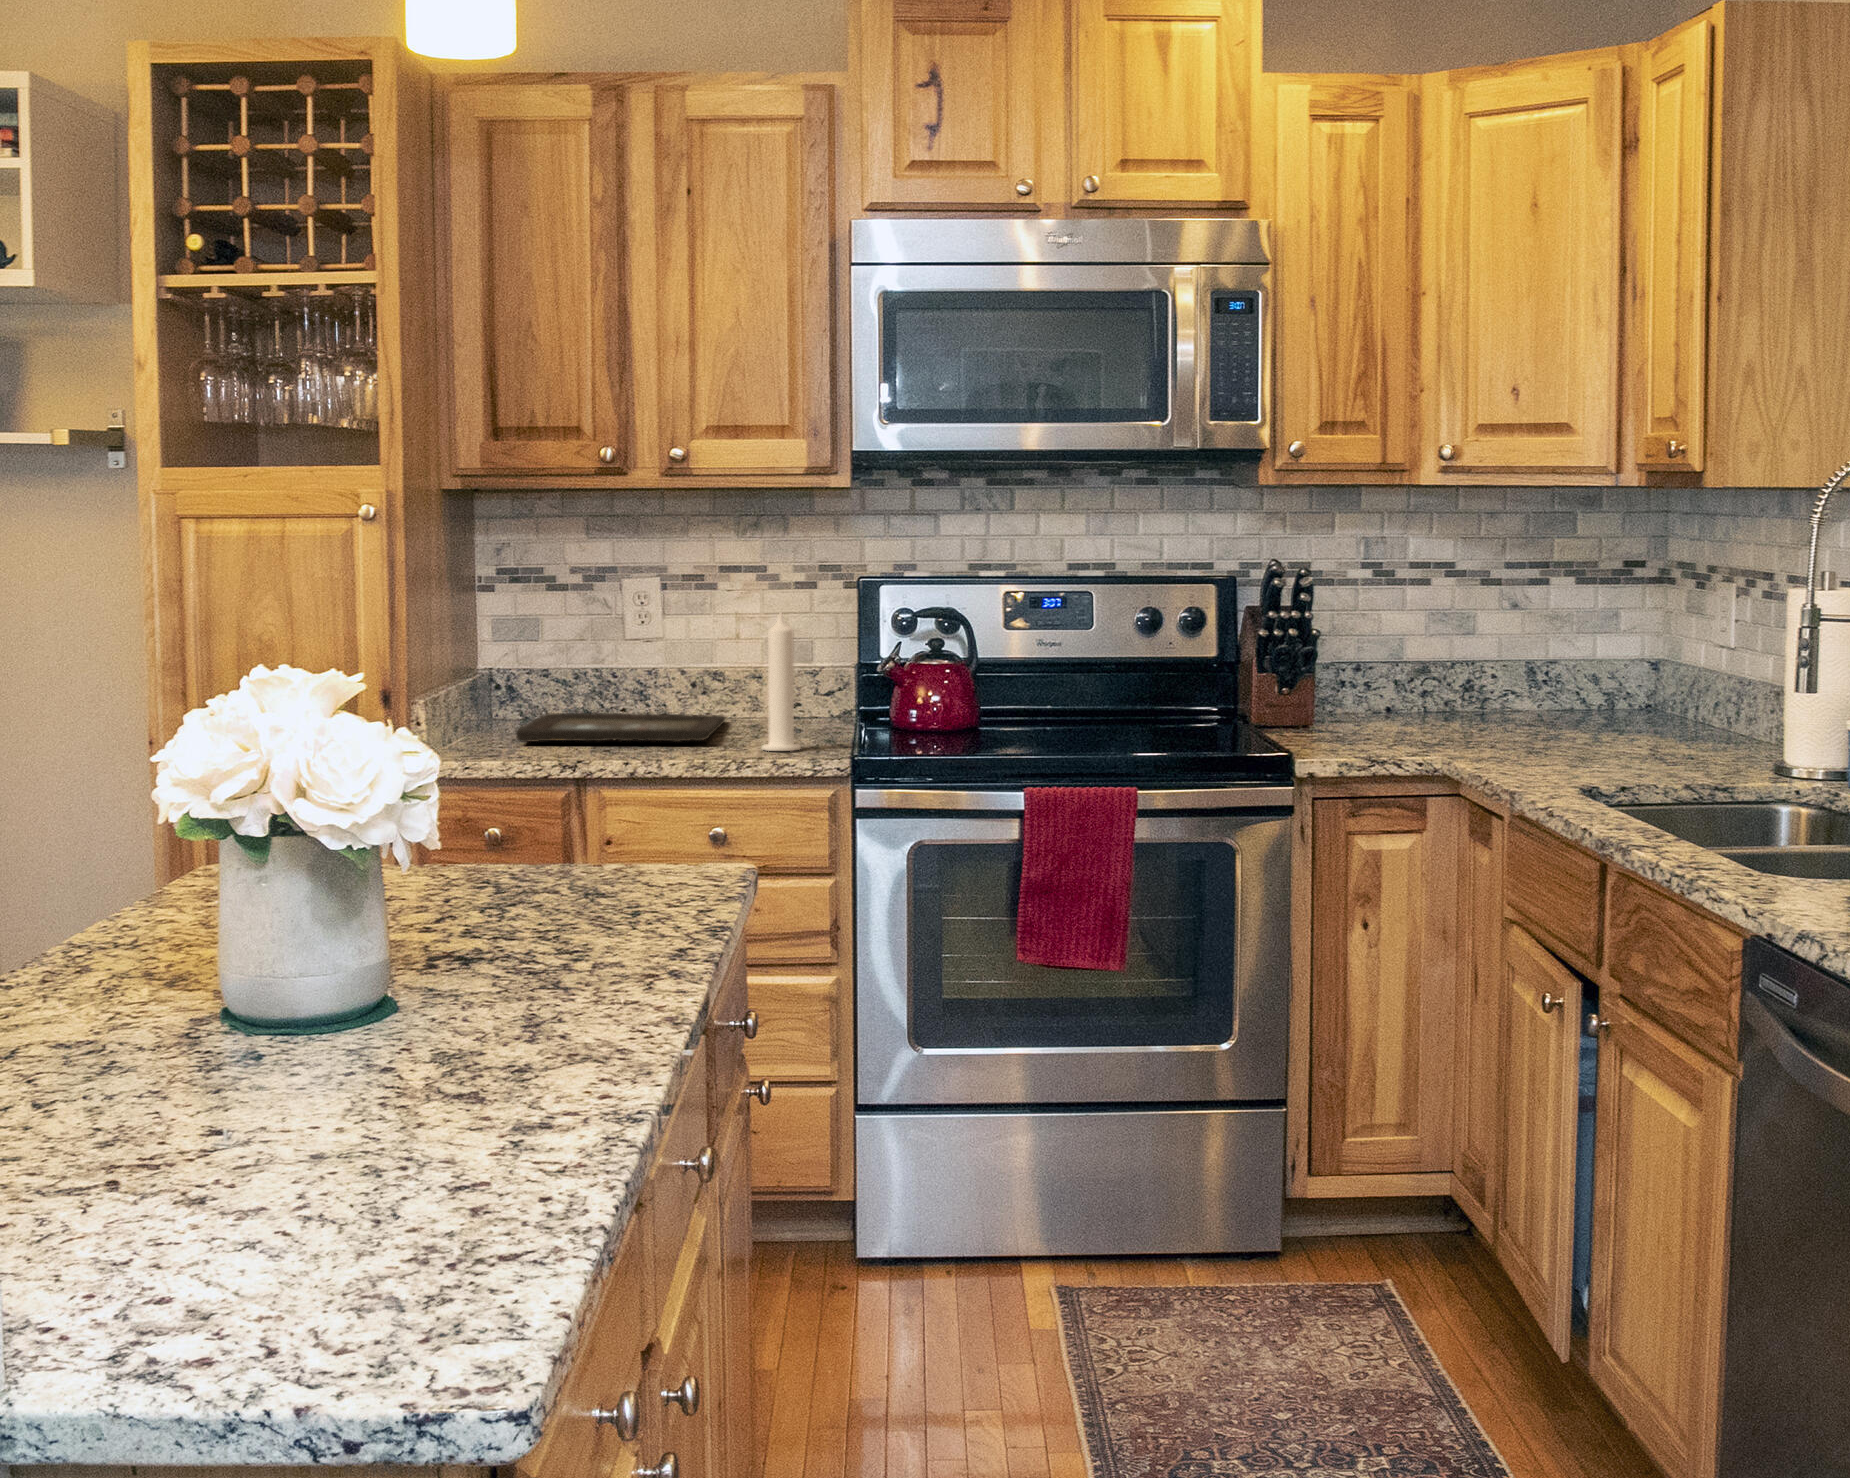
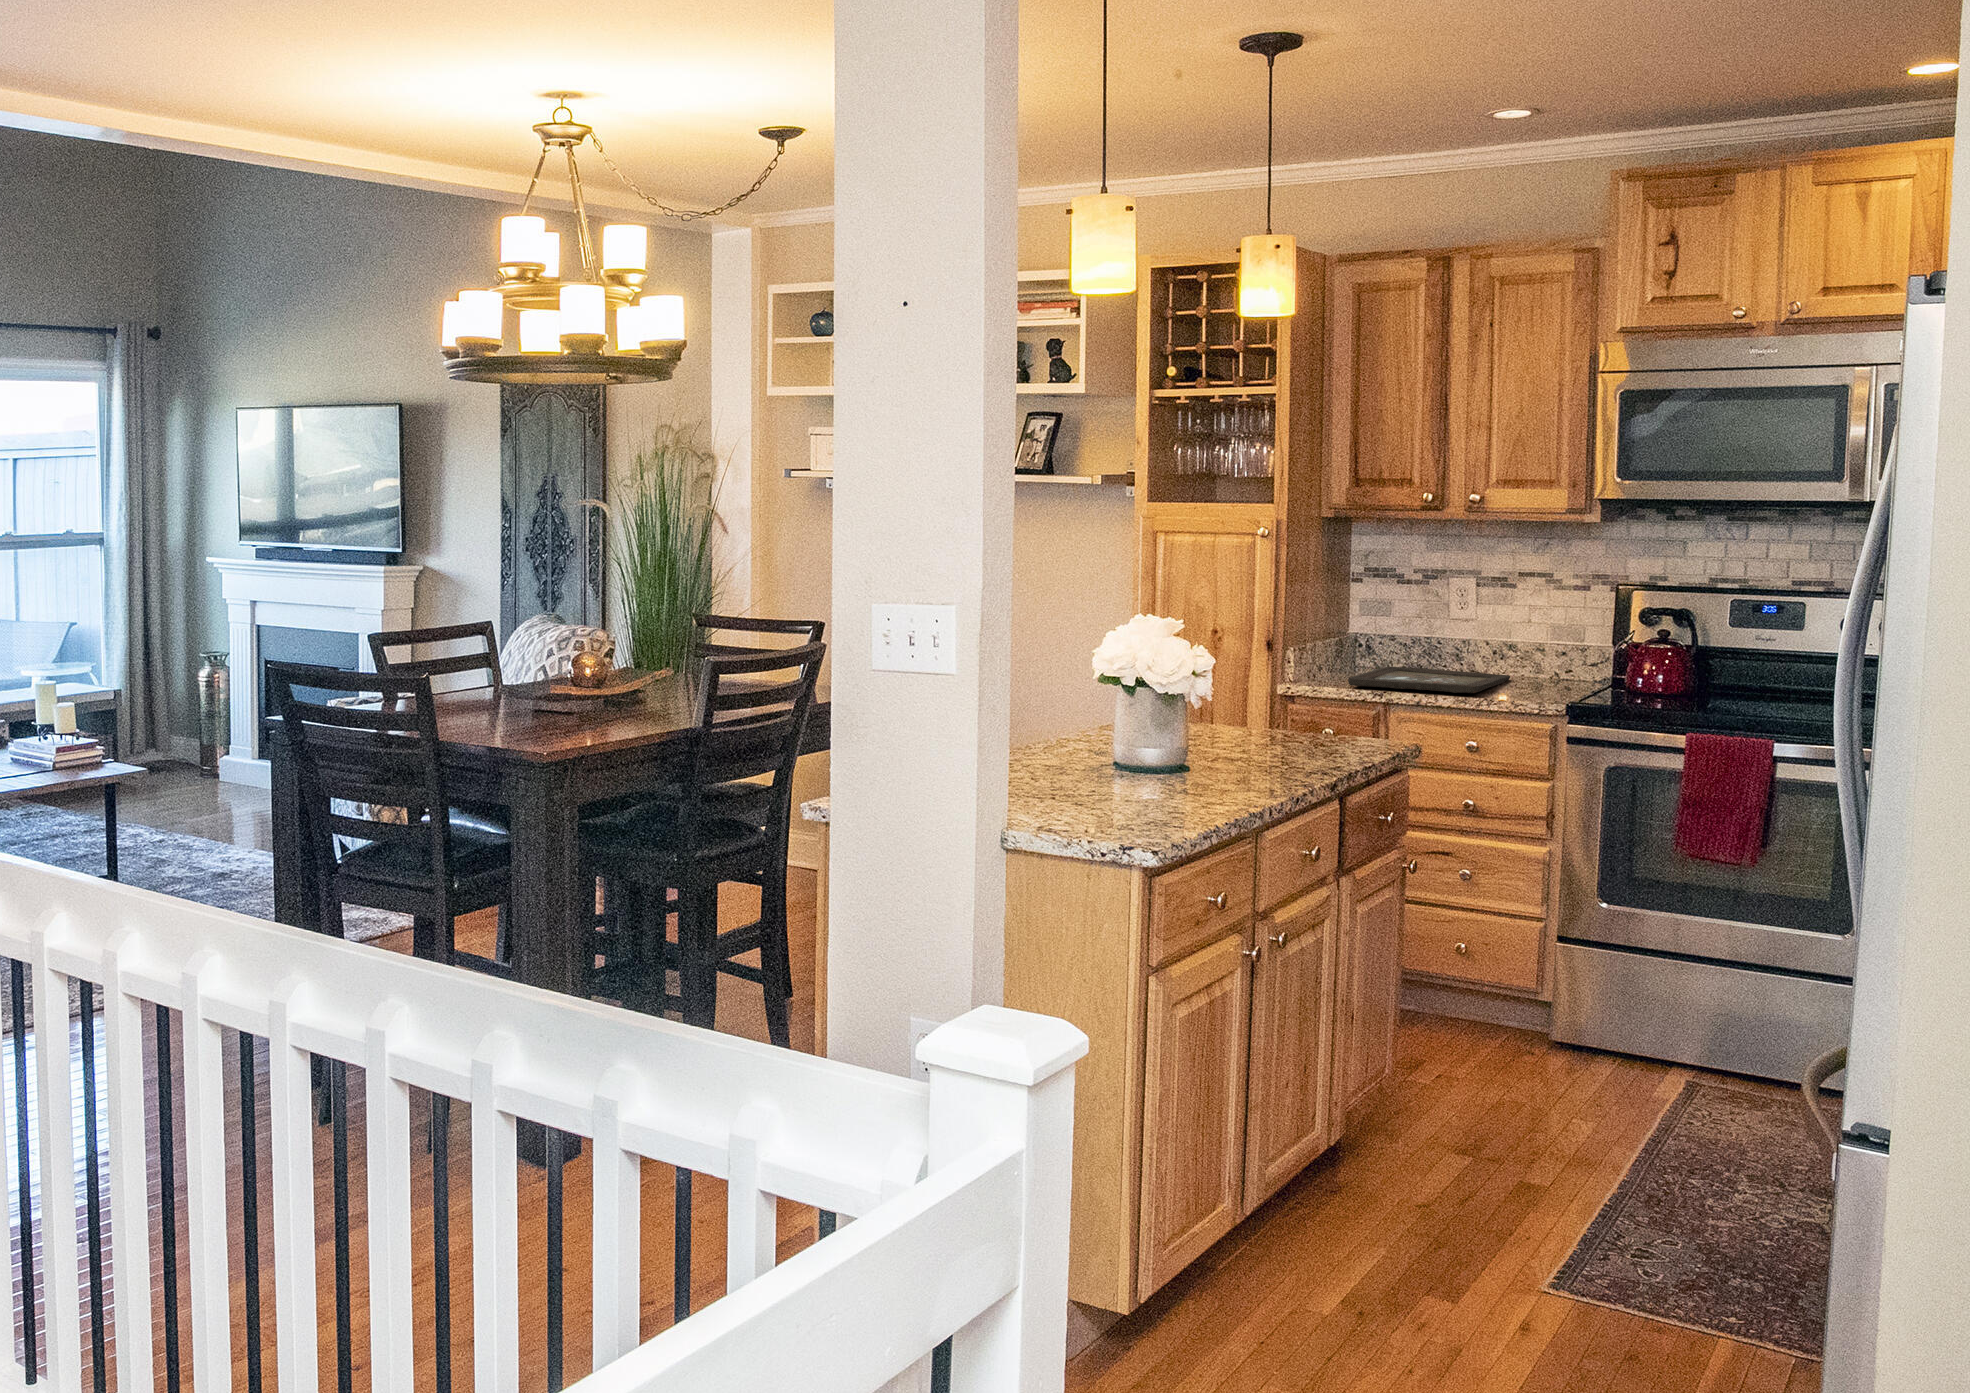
candle: present [762,612,801,751] -> none [1511,608,1541,705]

